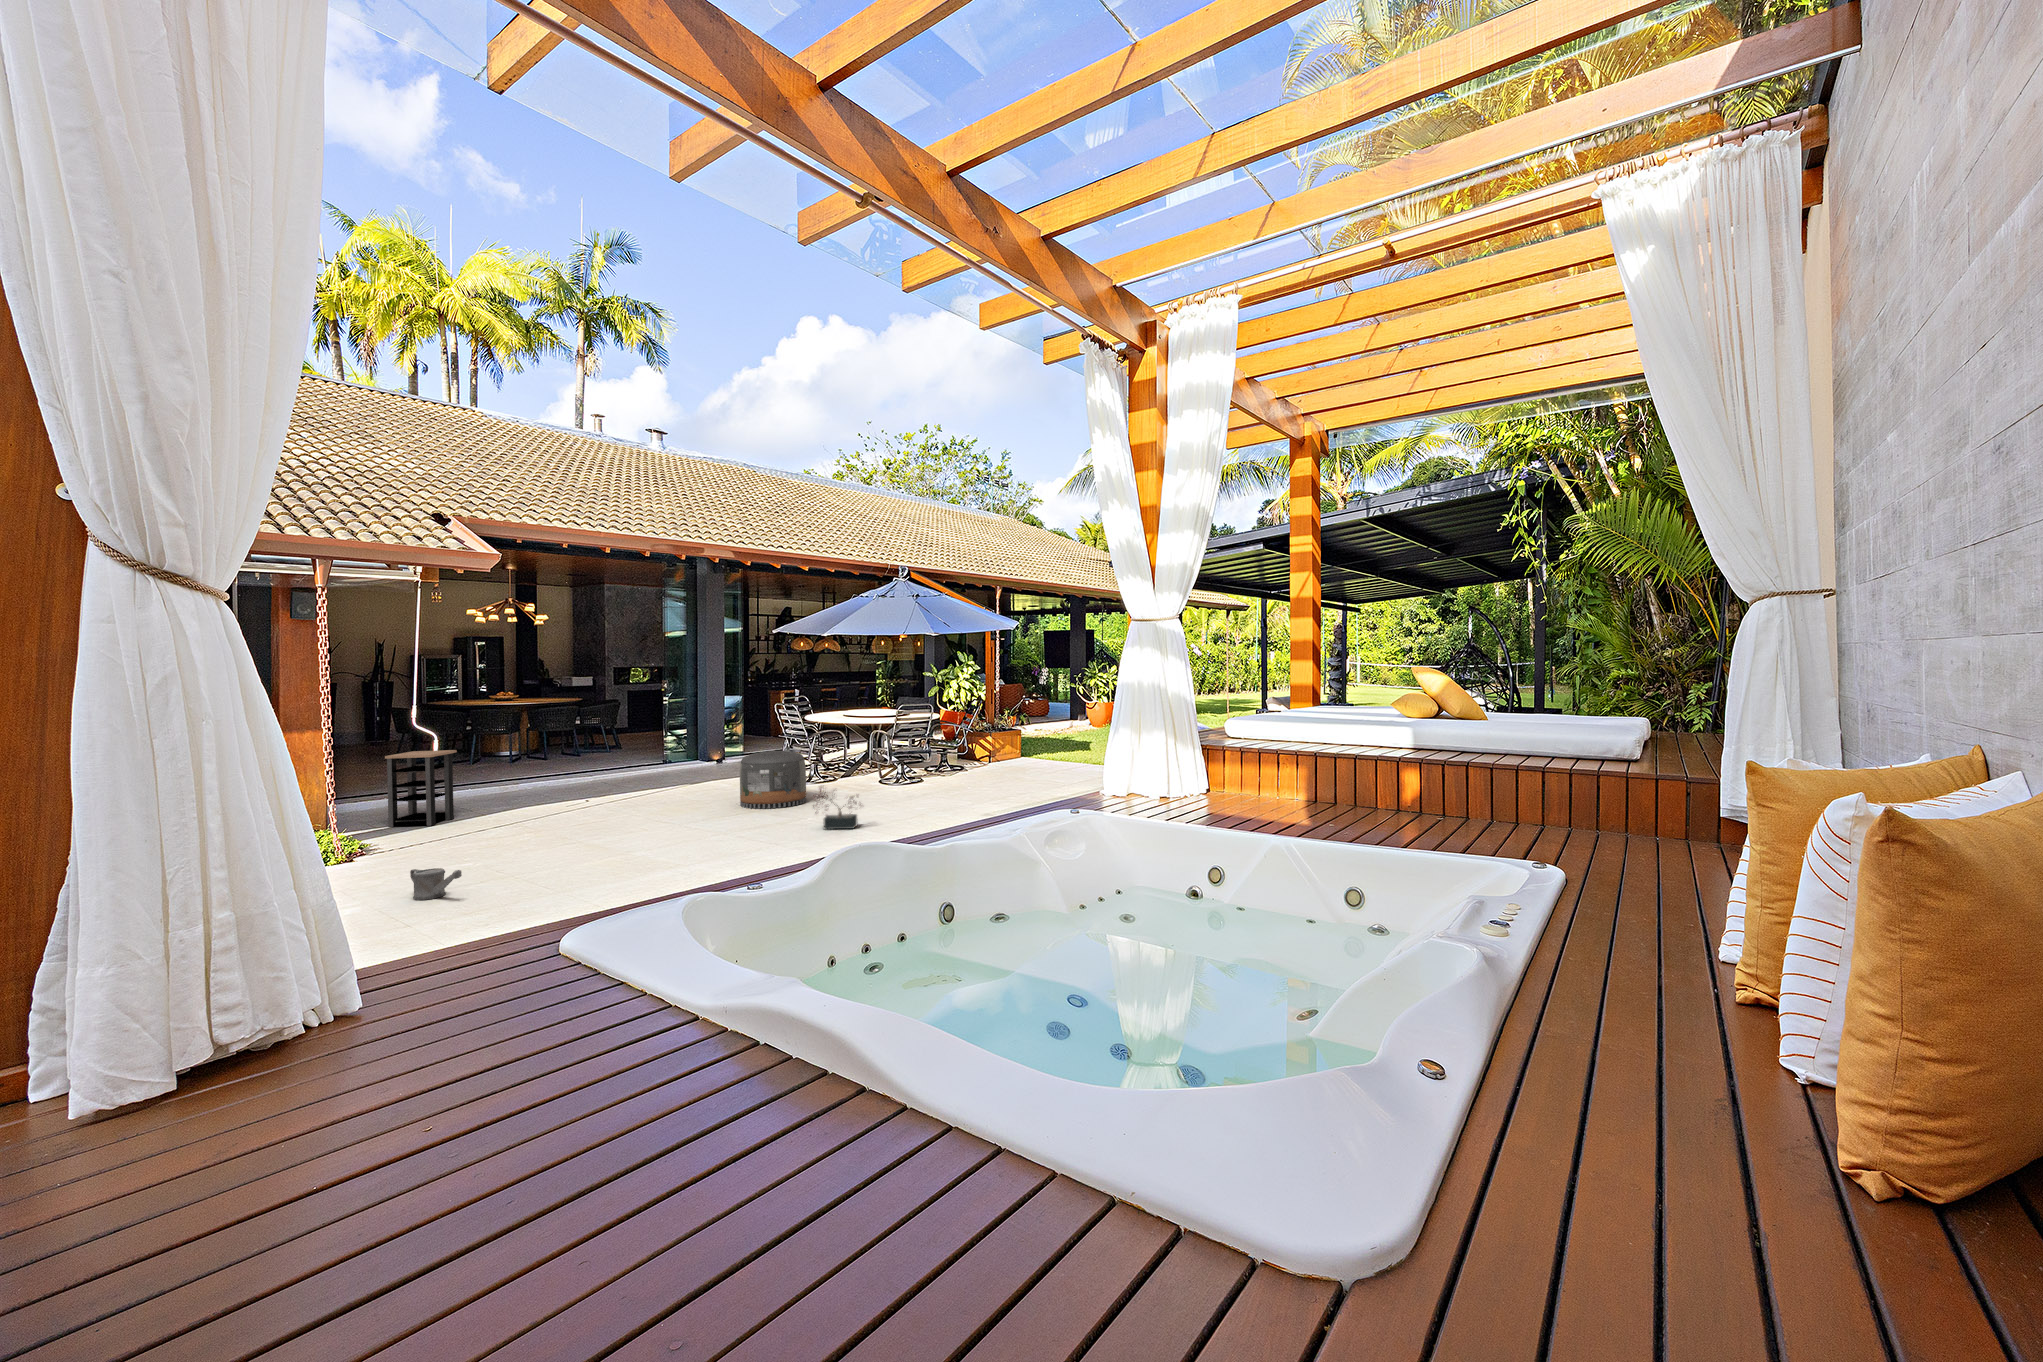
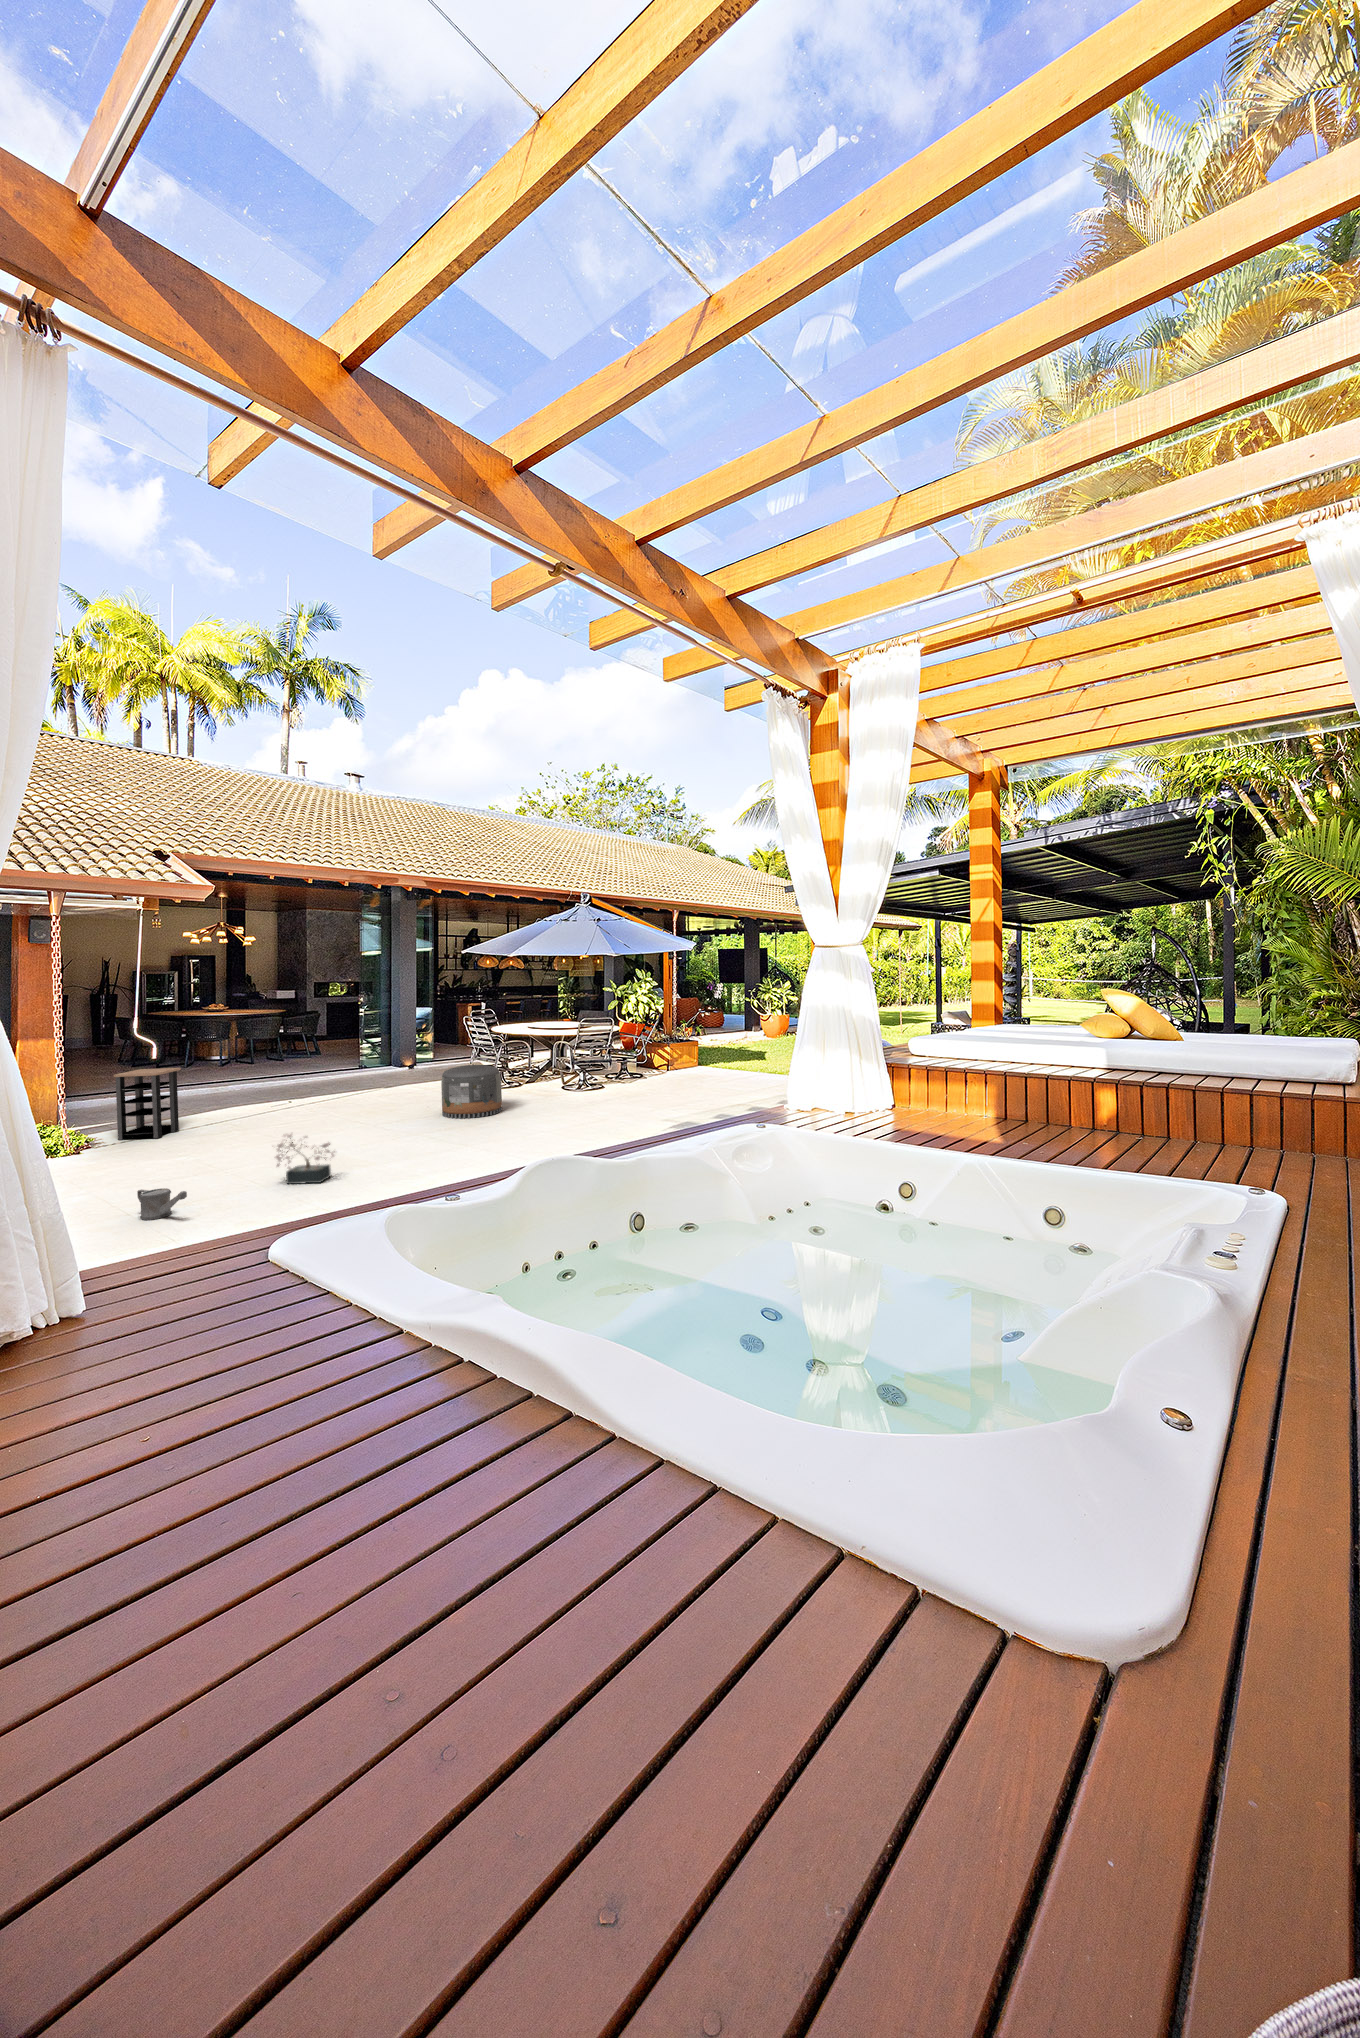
decorative plant: present [814,786,862,830] -> present [276,1135,335,1184]

